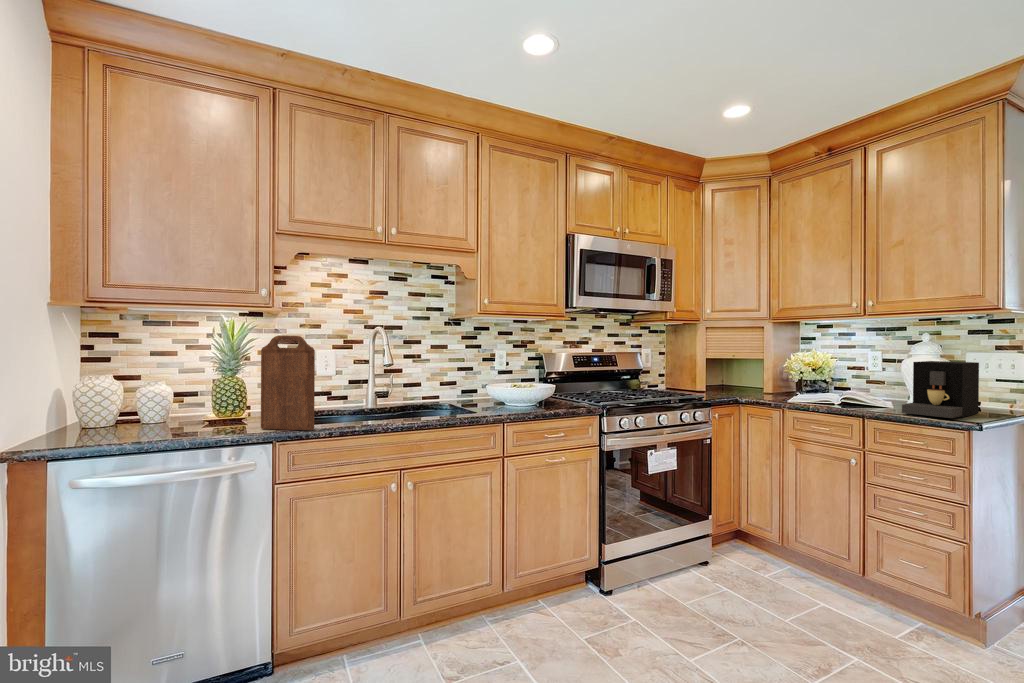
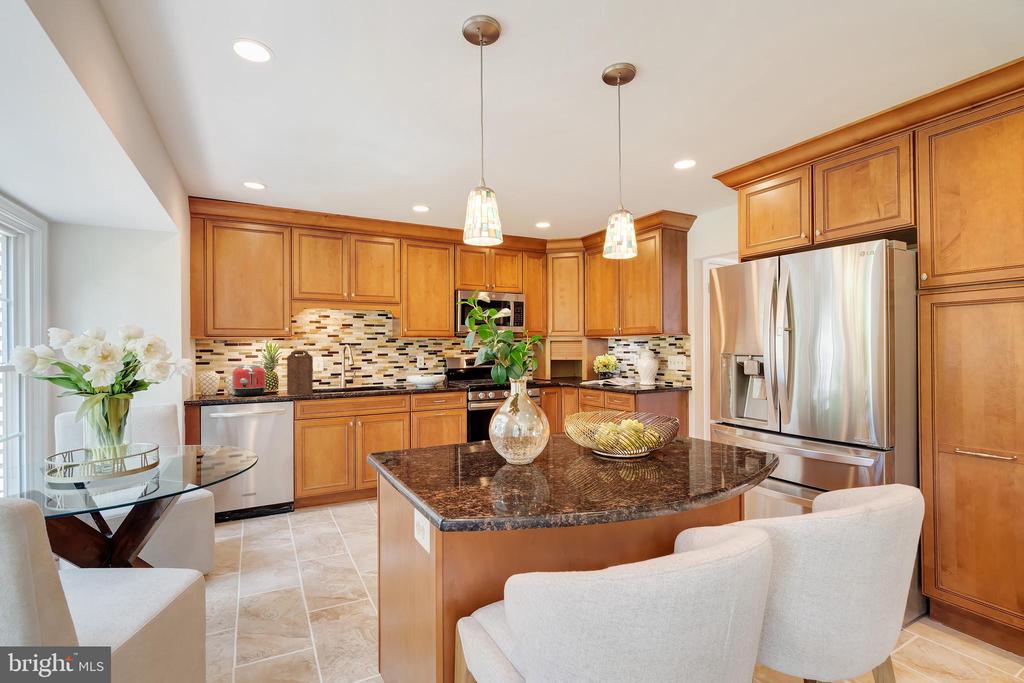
coffee maker: present [902,361,979,418] -> none [618,359,661,387]
toaster: none [142,365,217,434] -> present [232,365,266,396]

